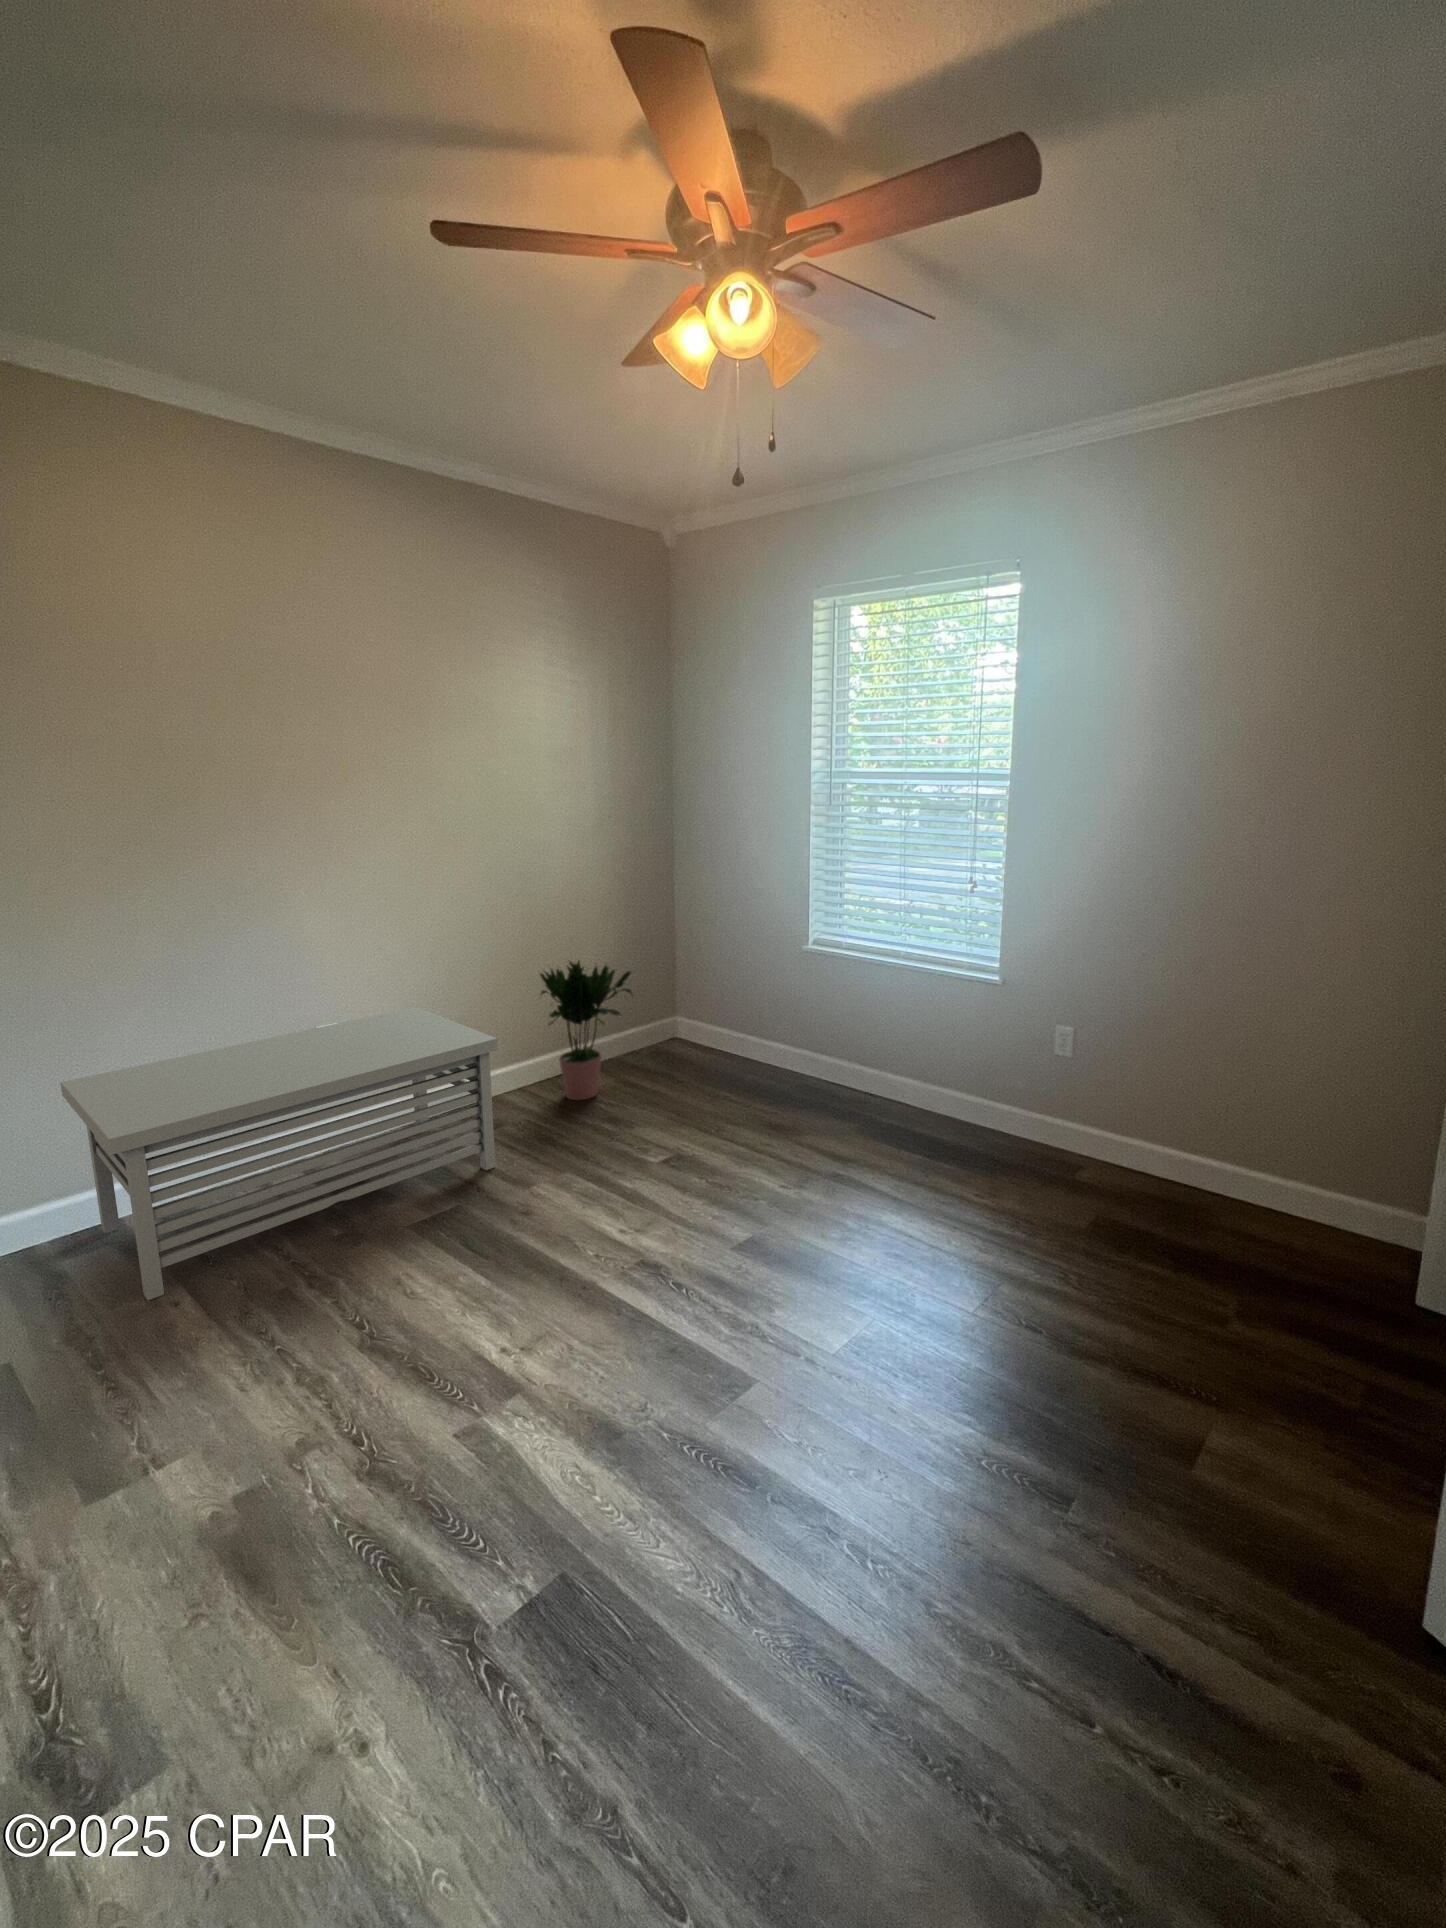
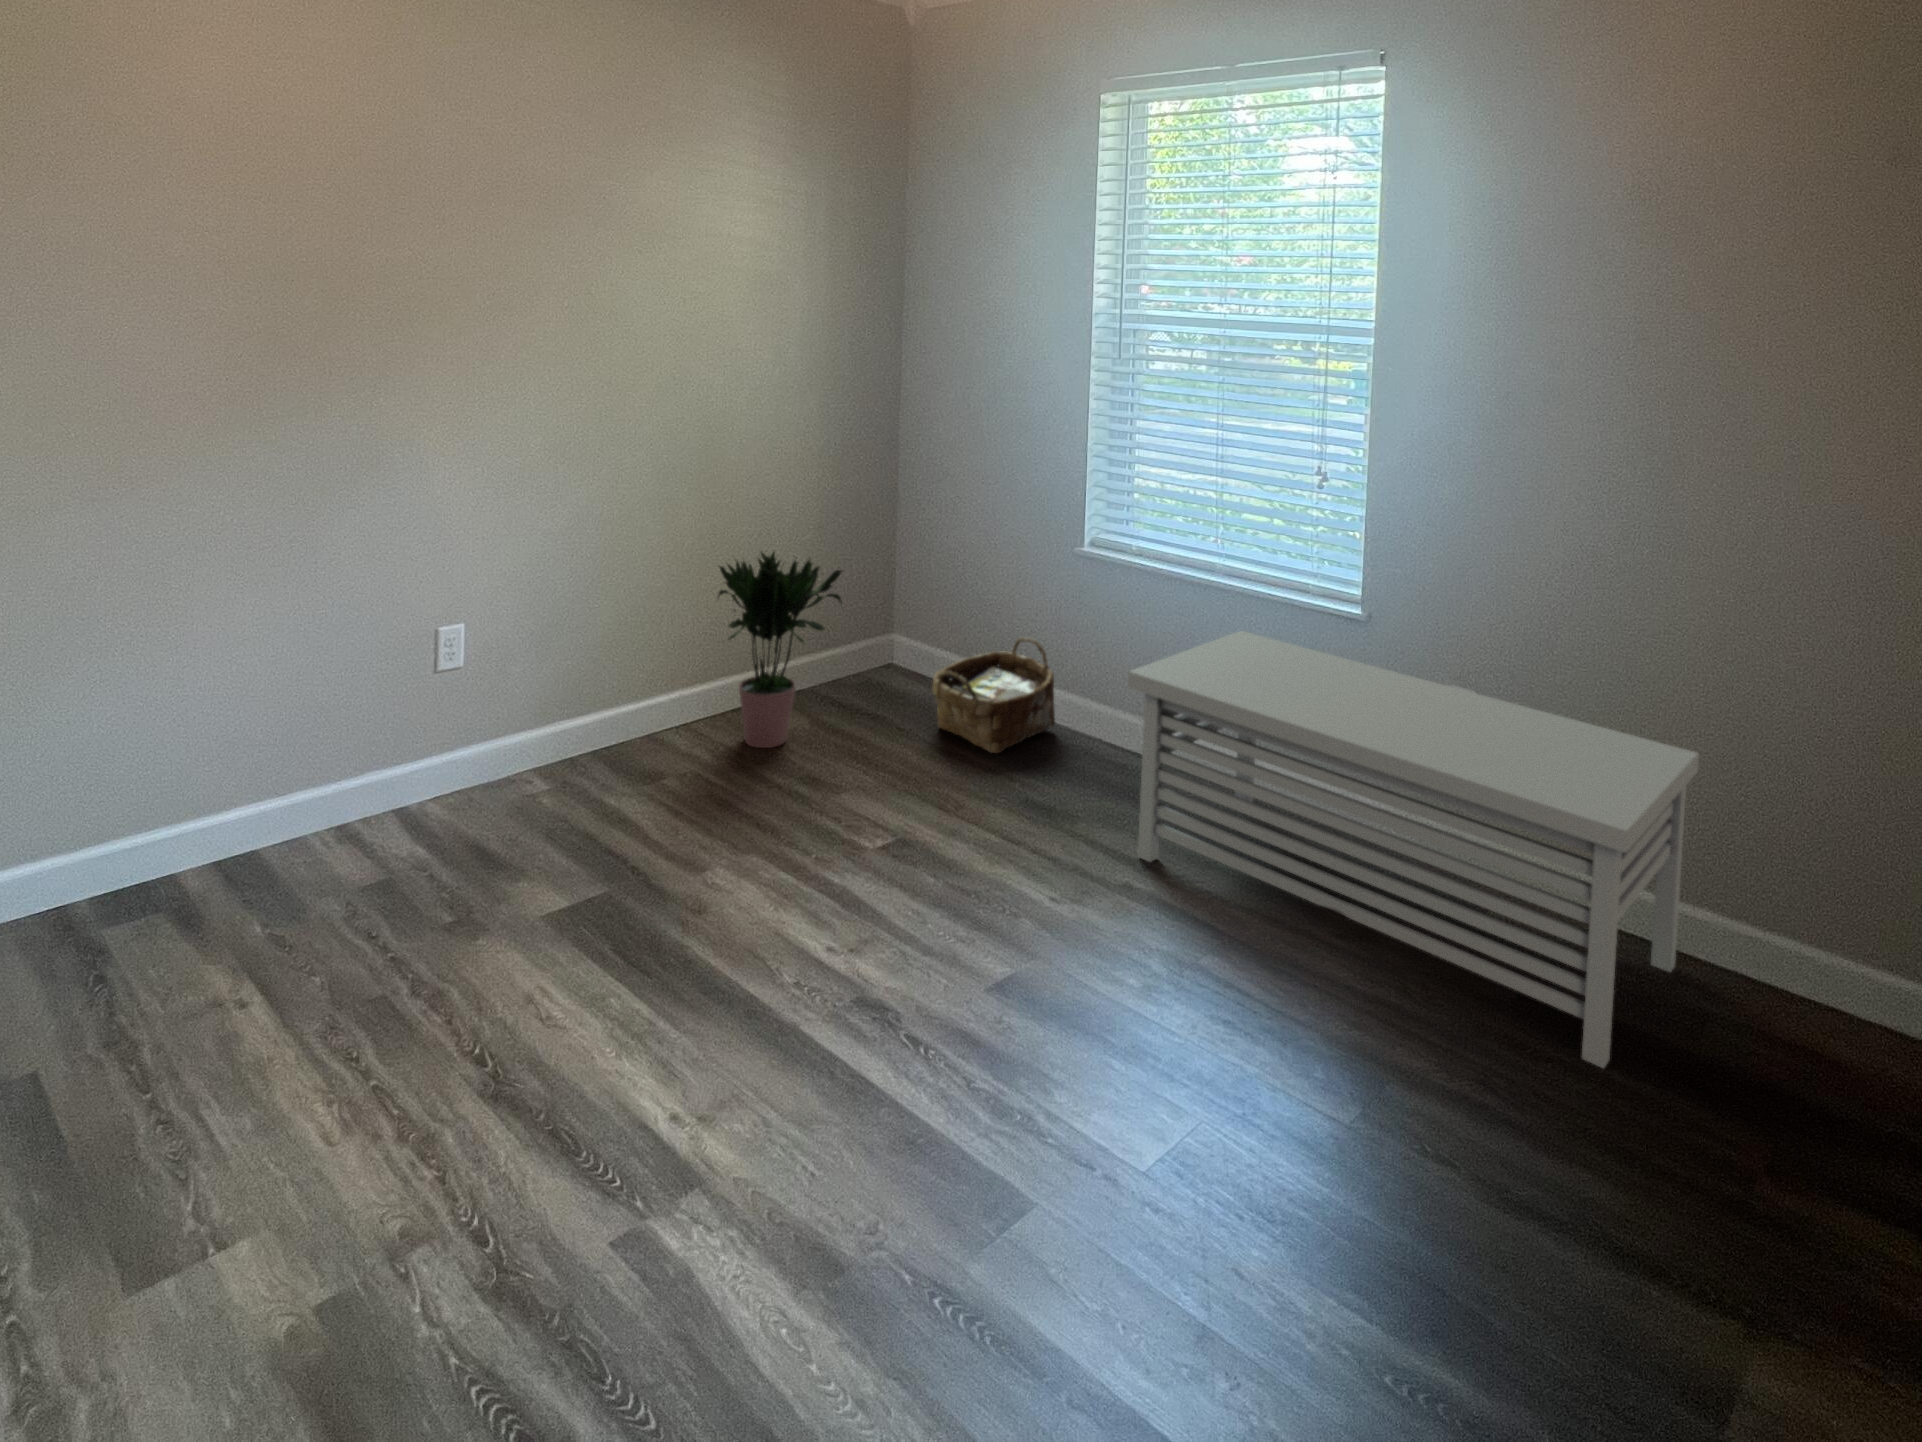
storage bench: present [60,1007,498,1300] -> present [1128,631,1699,1068]
woven basket: none [702,1012,790,1093] -> present [933,637,1055,753]

